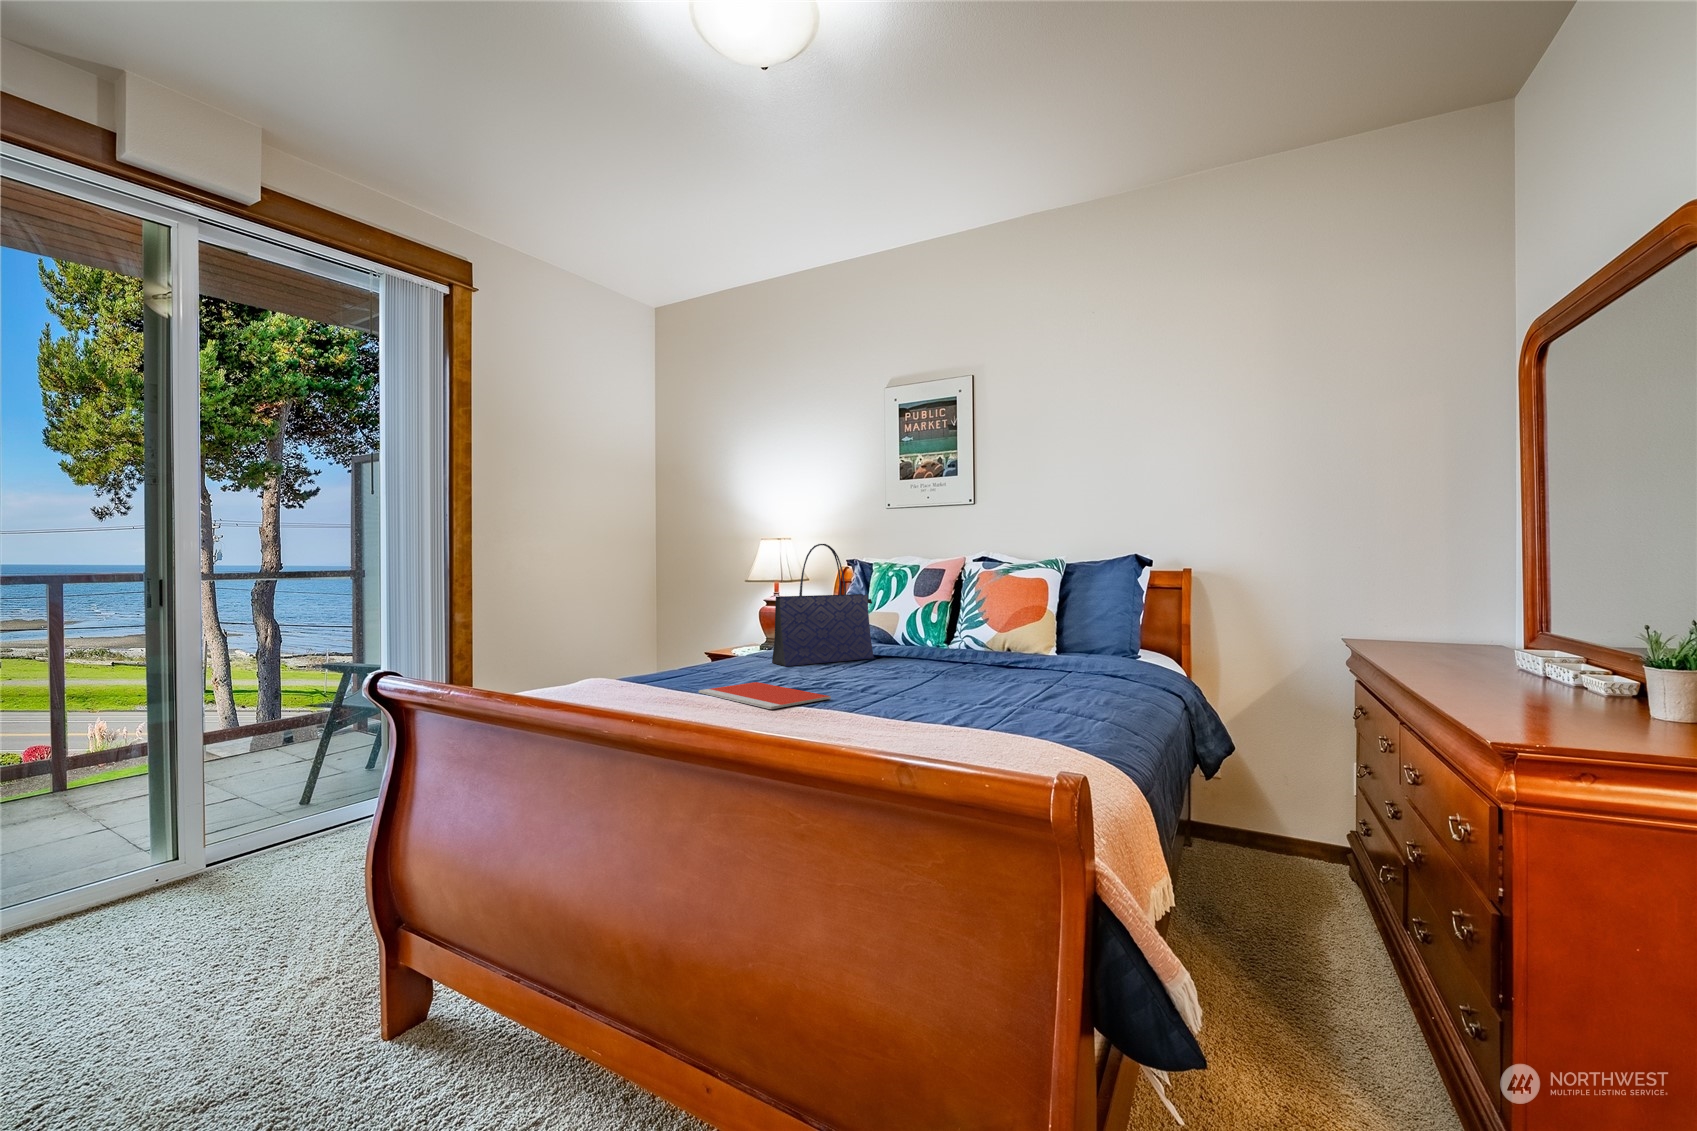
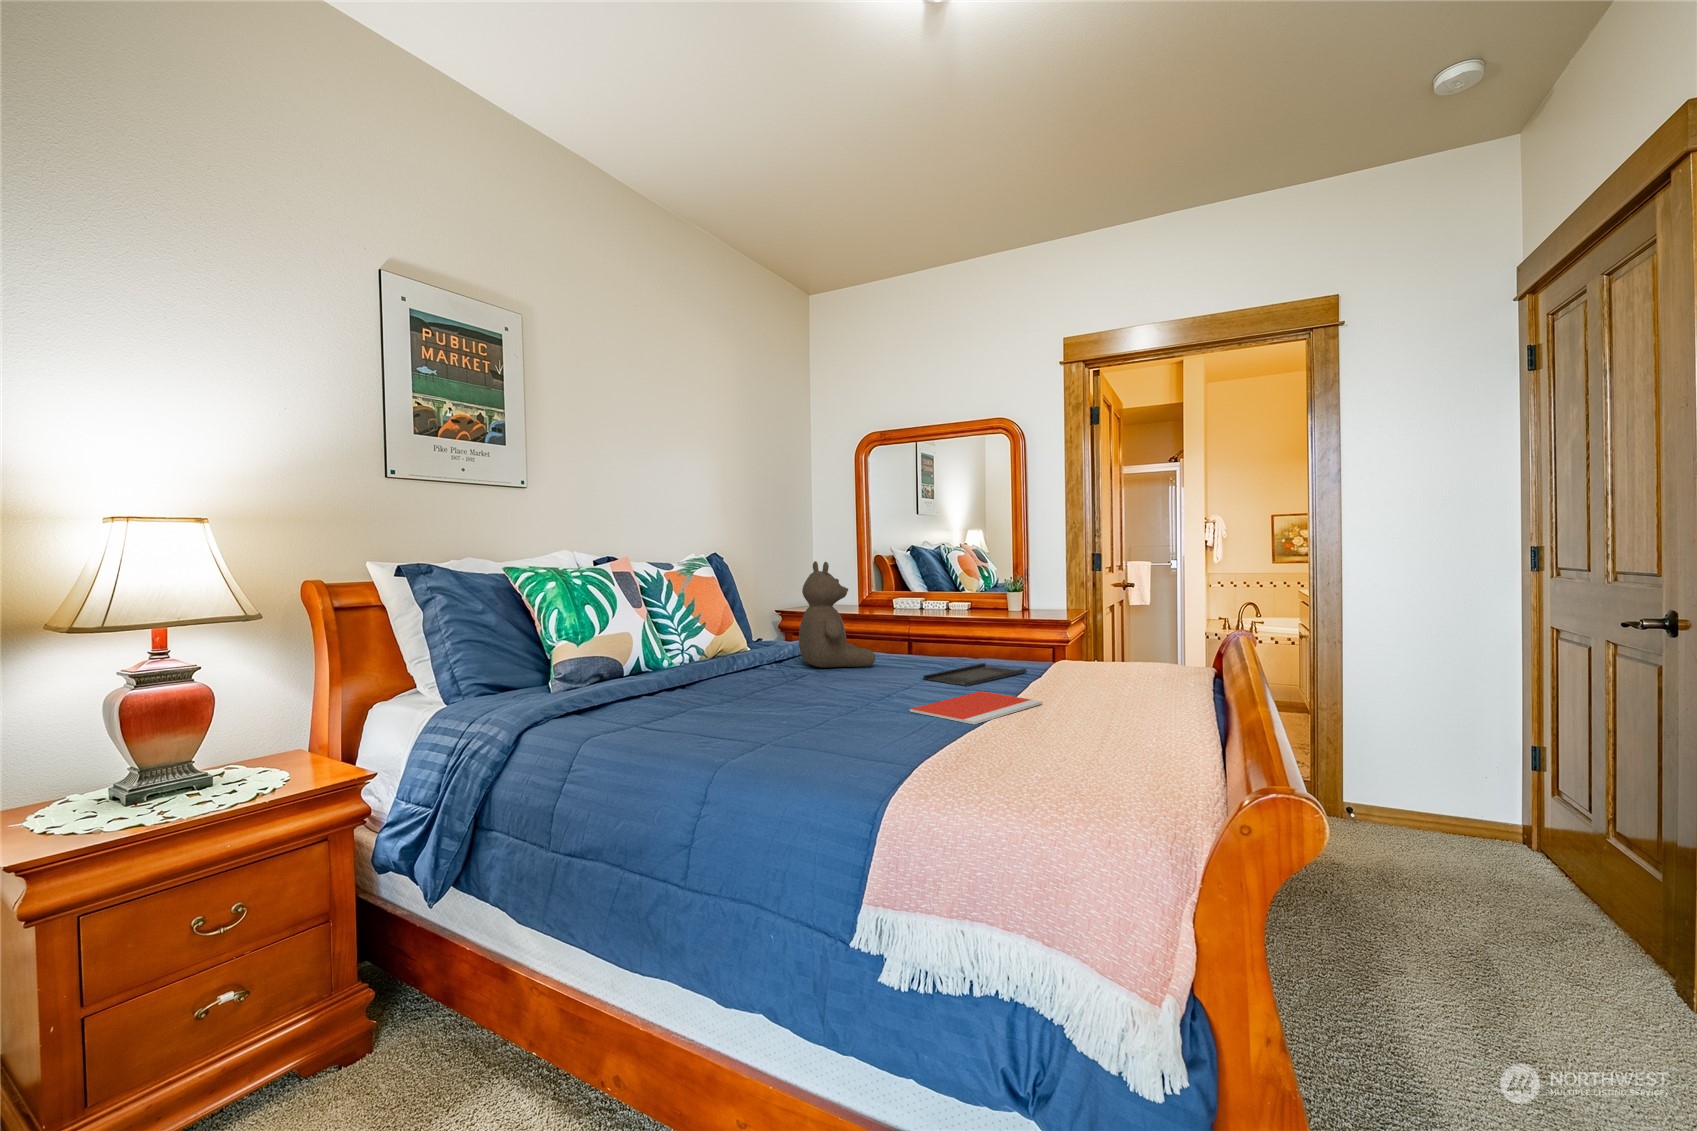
tote bag: present [772,544,874,666] -> none [682,545,773,712]
teddy bear: none [943,559,1041,680] -> present [799,561,876,668]
tray: none [878,686,1028,719] -> present [923,663,1026,686]

